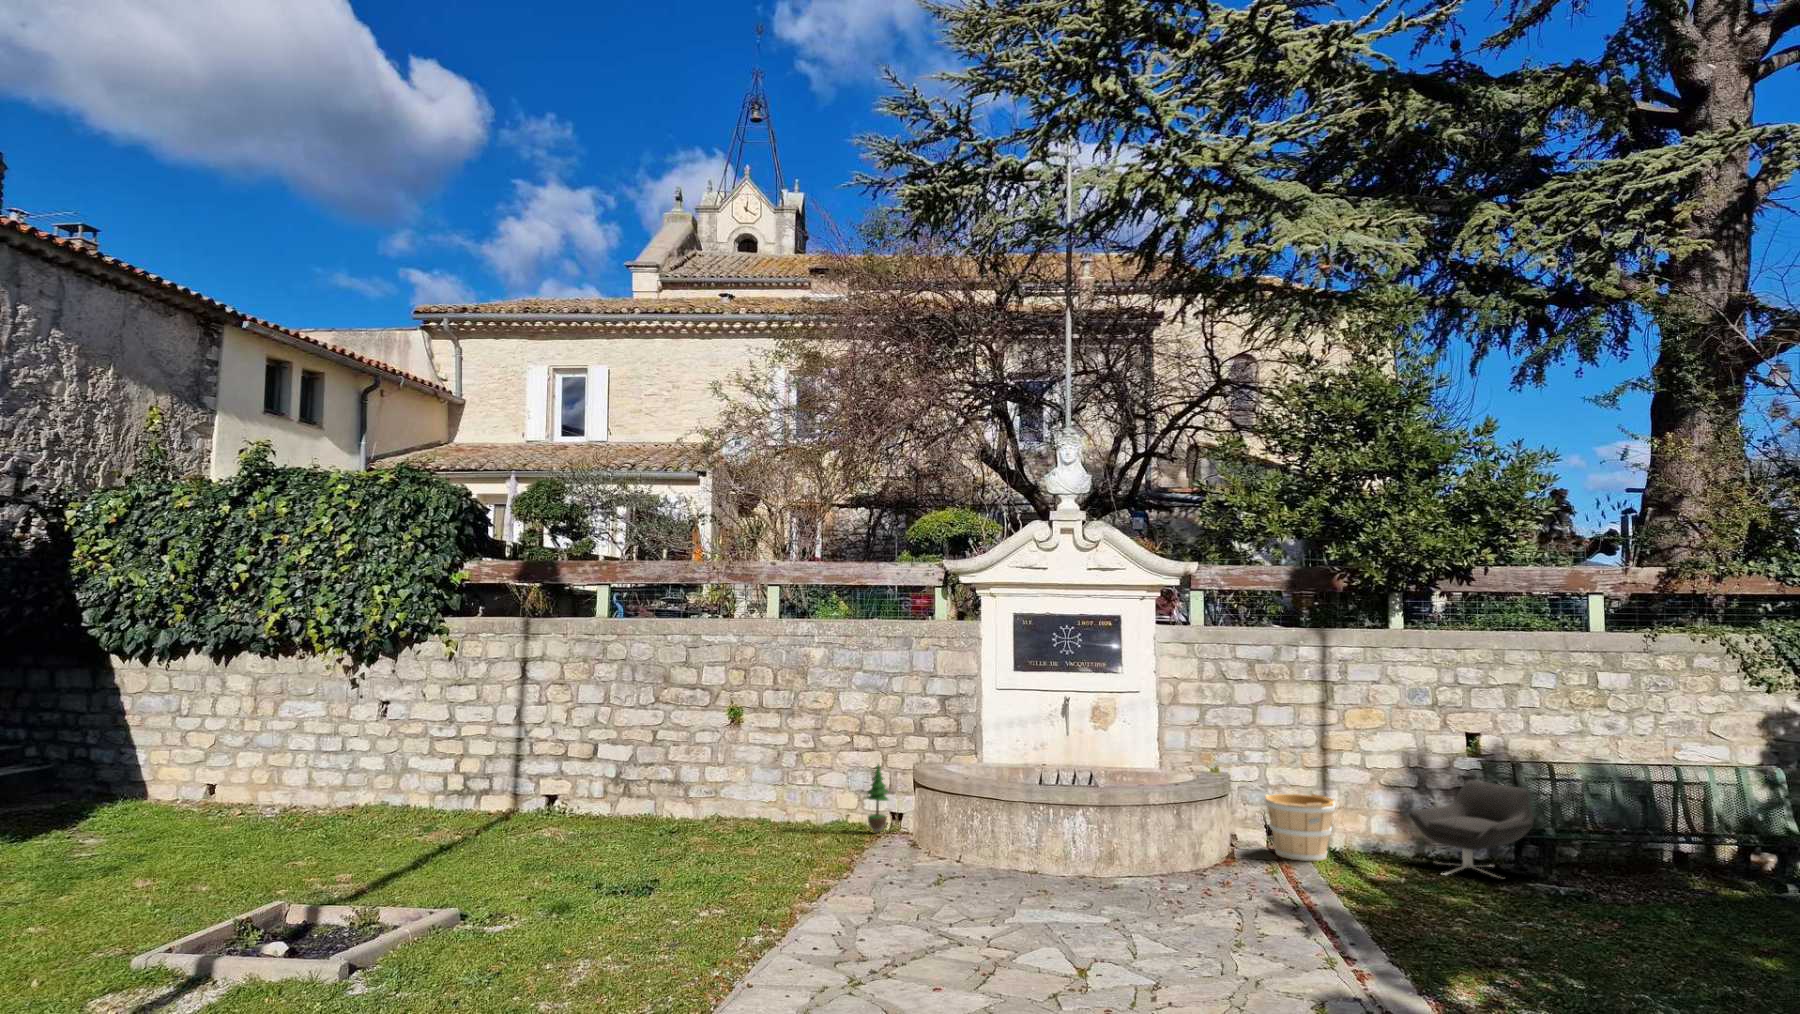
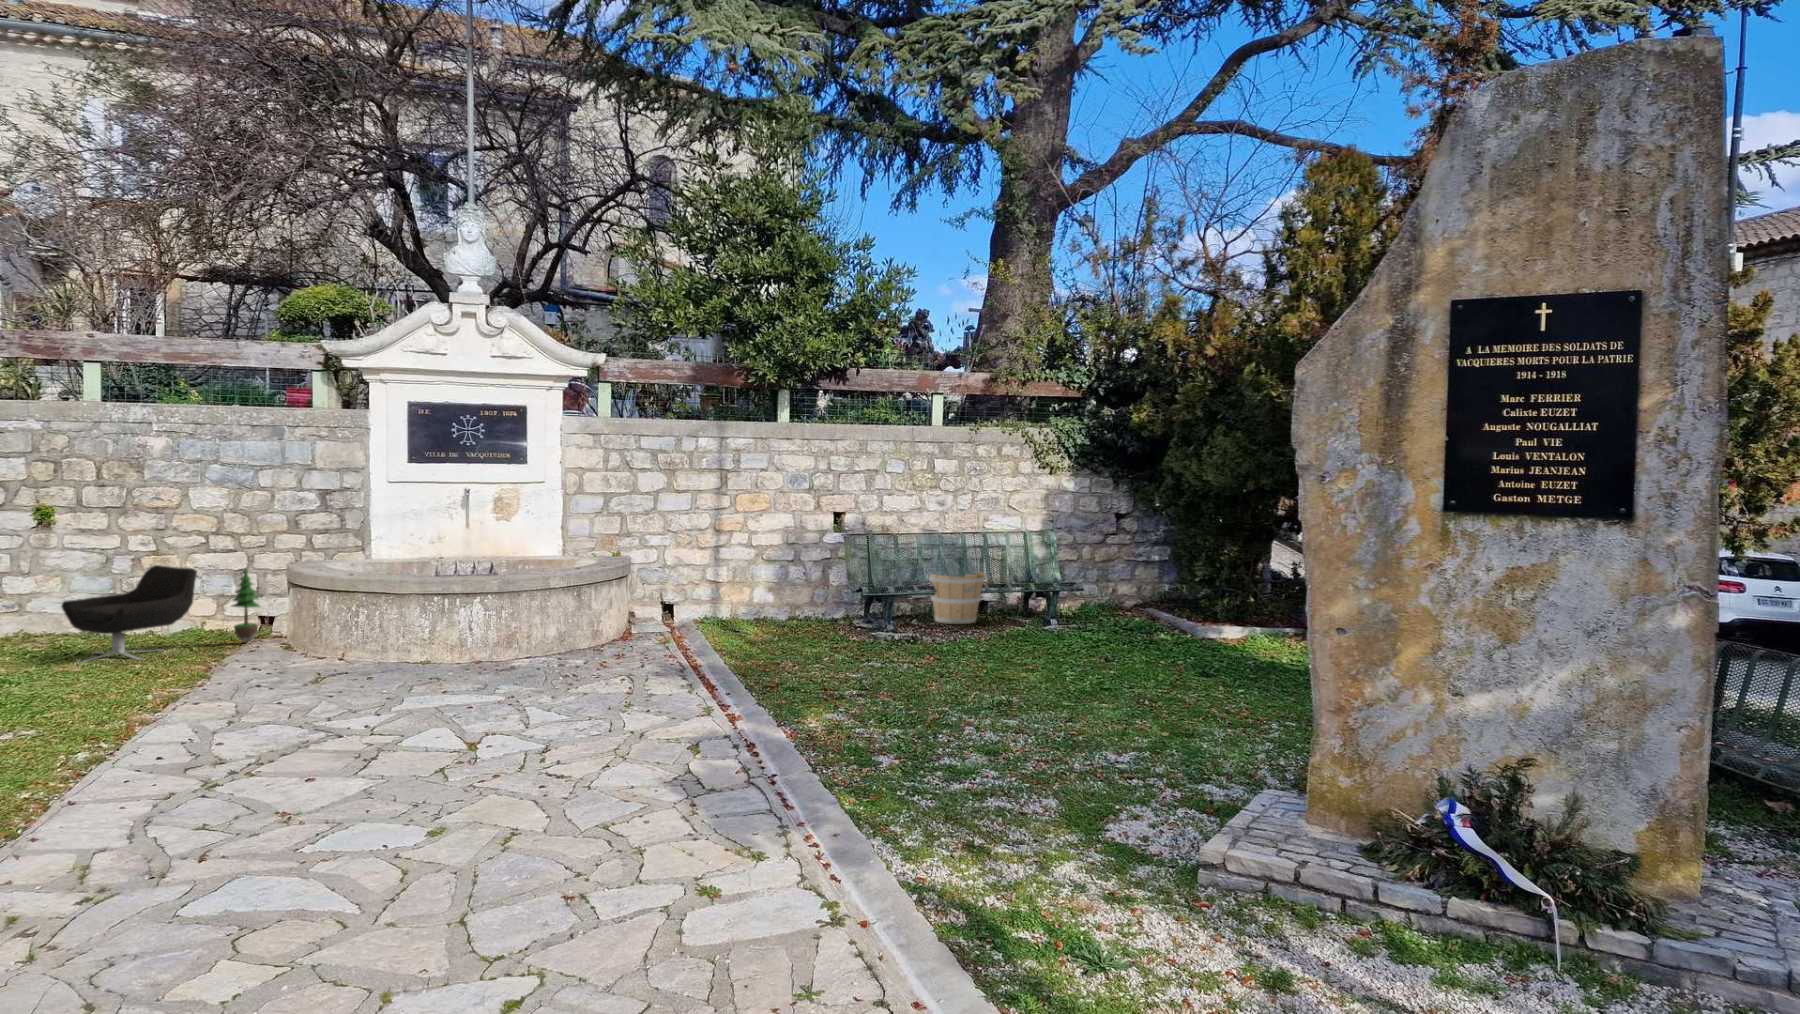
lounge chair: present [1409,780,1534,877] -> present [62,565,197,663]
wooden bucket: present [1265,794,1335,861] -> present [929,572,985,624]

